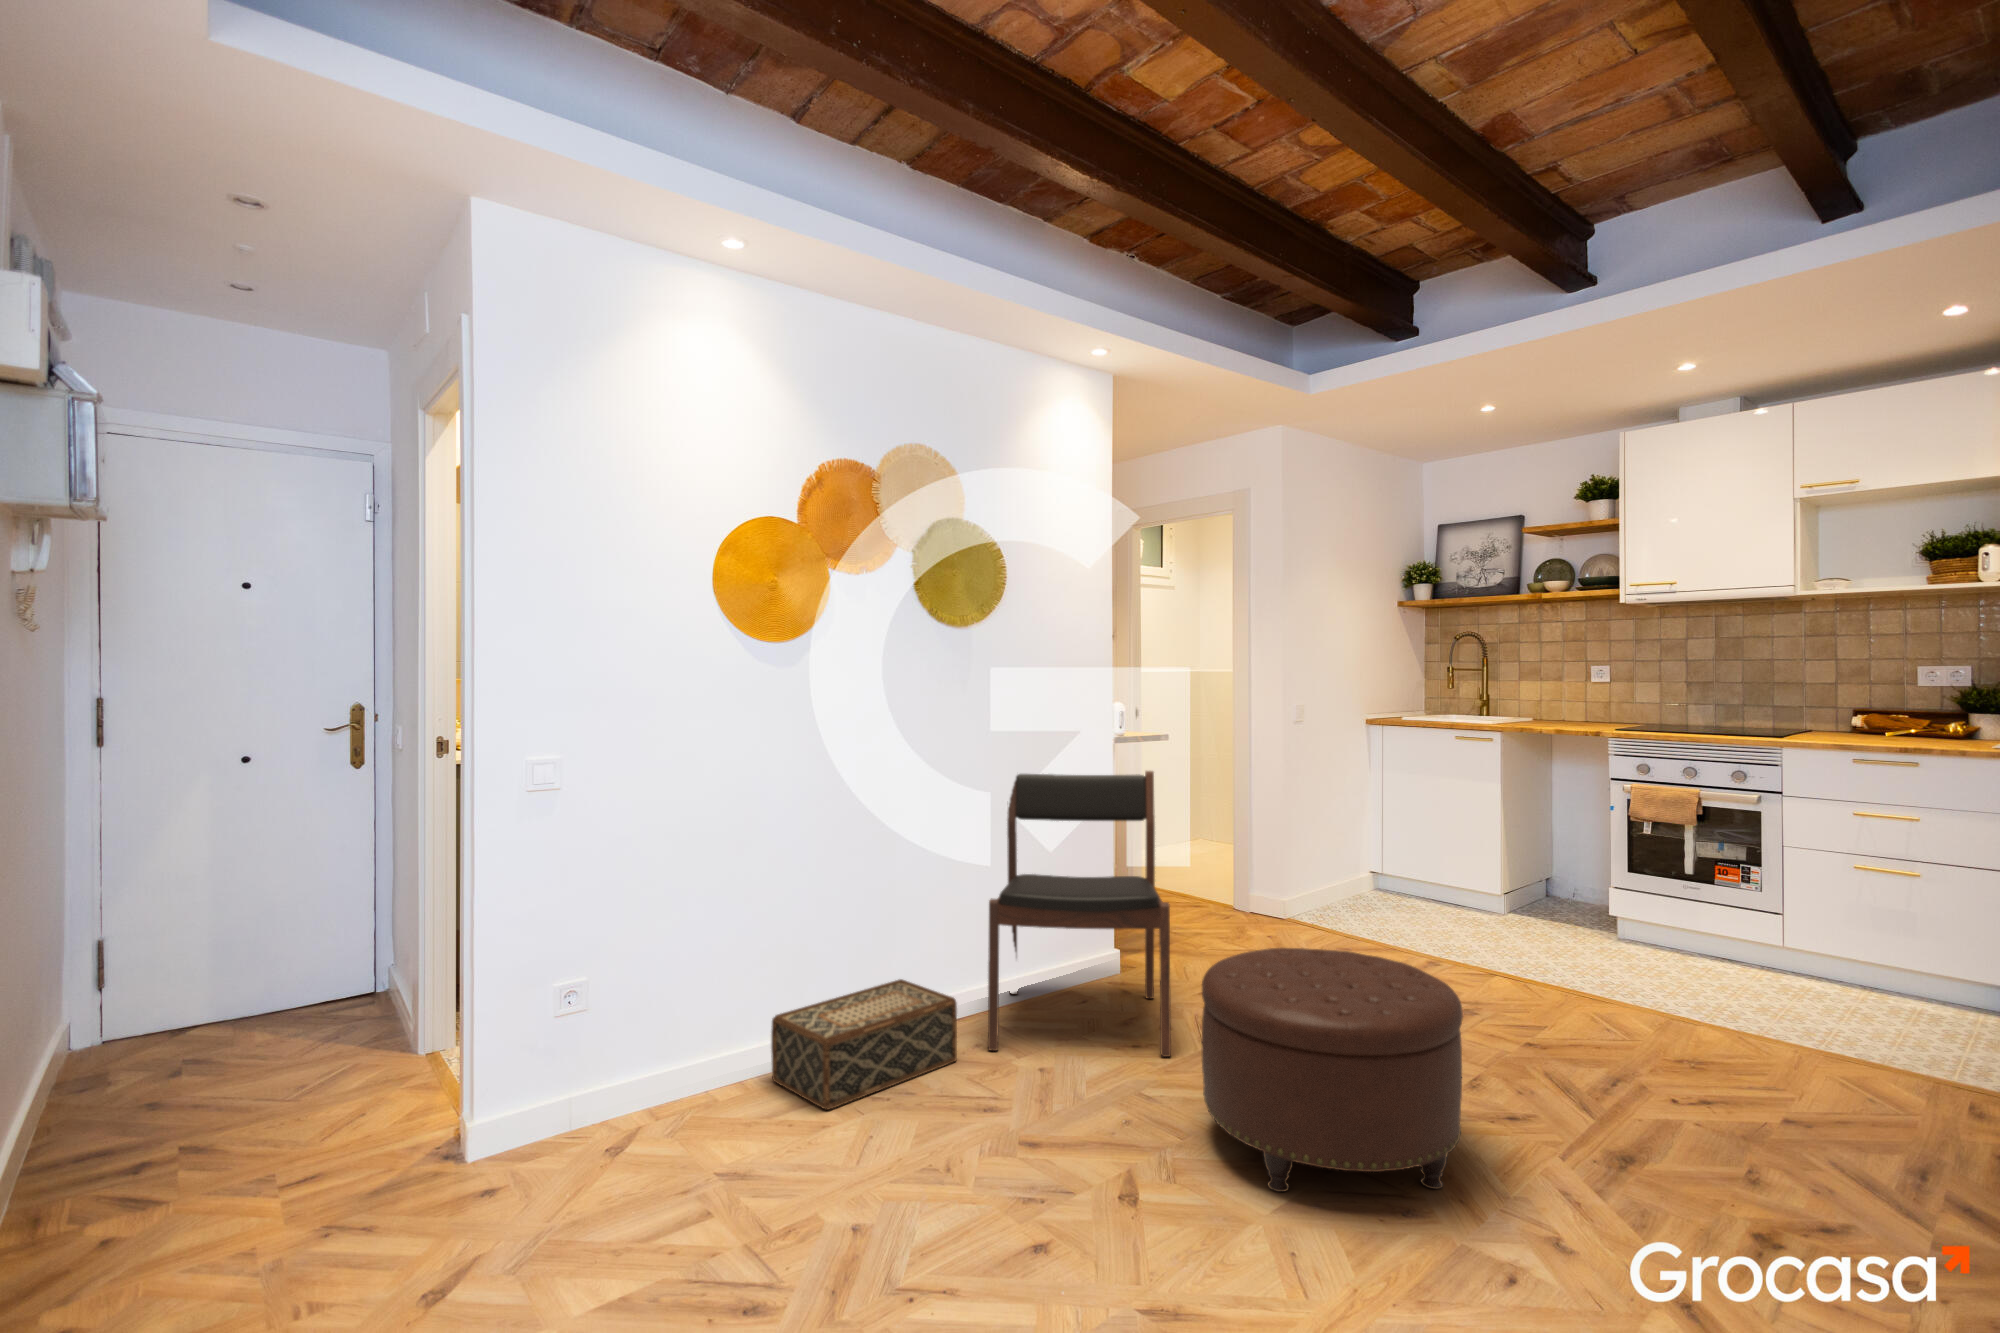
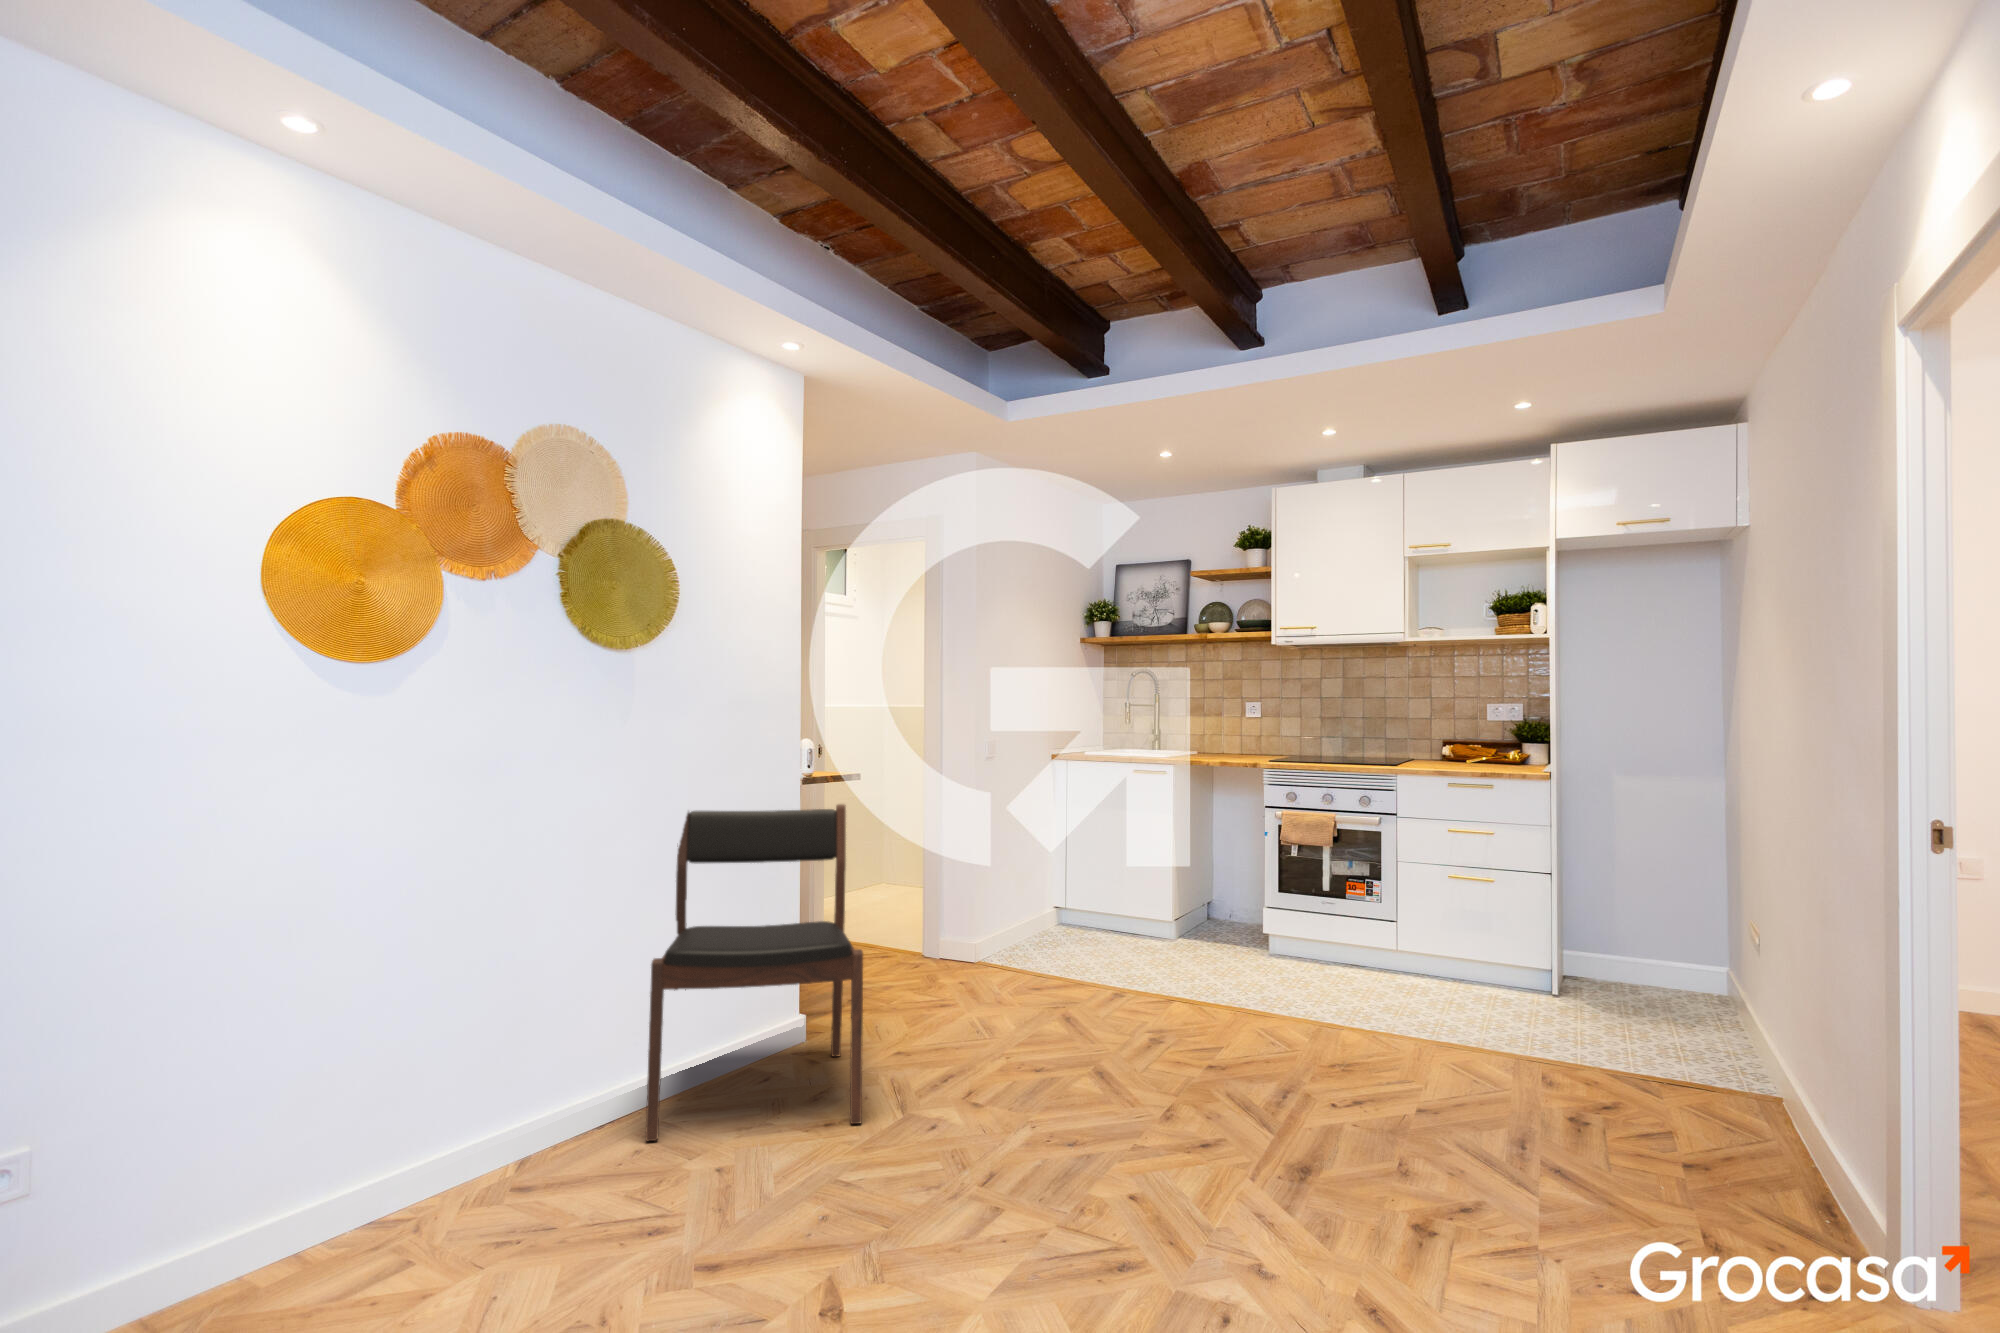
ottoman: present [1202,948,1463,1192] -> none [902,991,1170,1274]
woven basket: present [771,979,957,1110] -> none [343,1065,607,1253]

